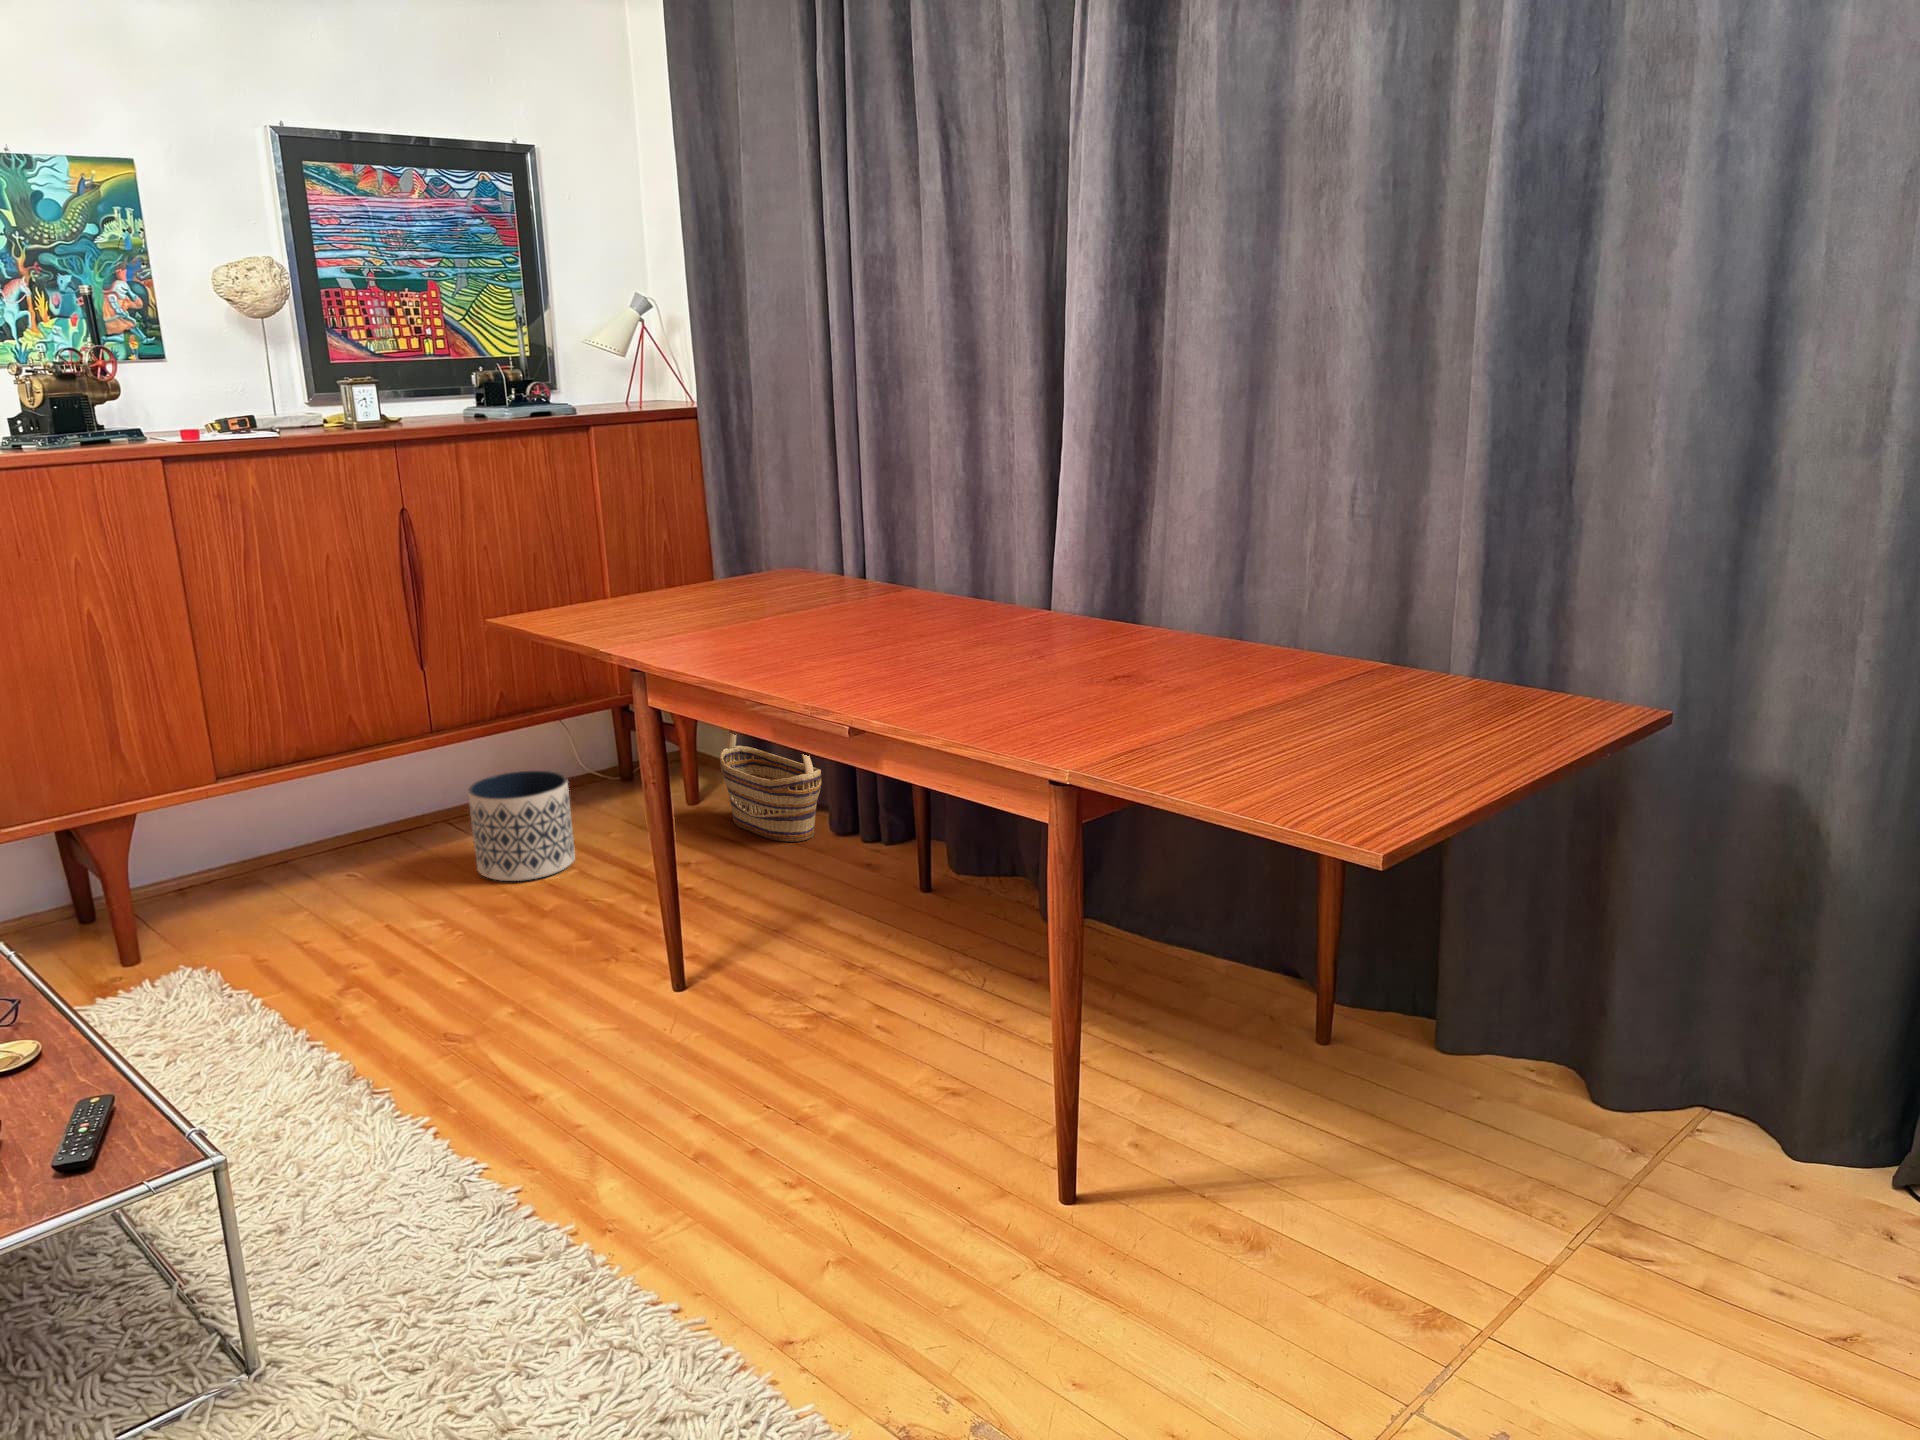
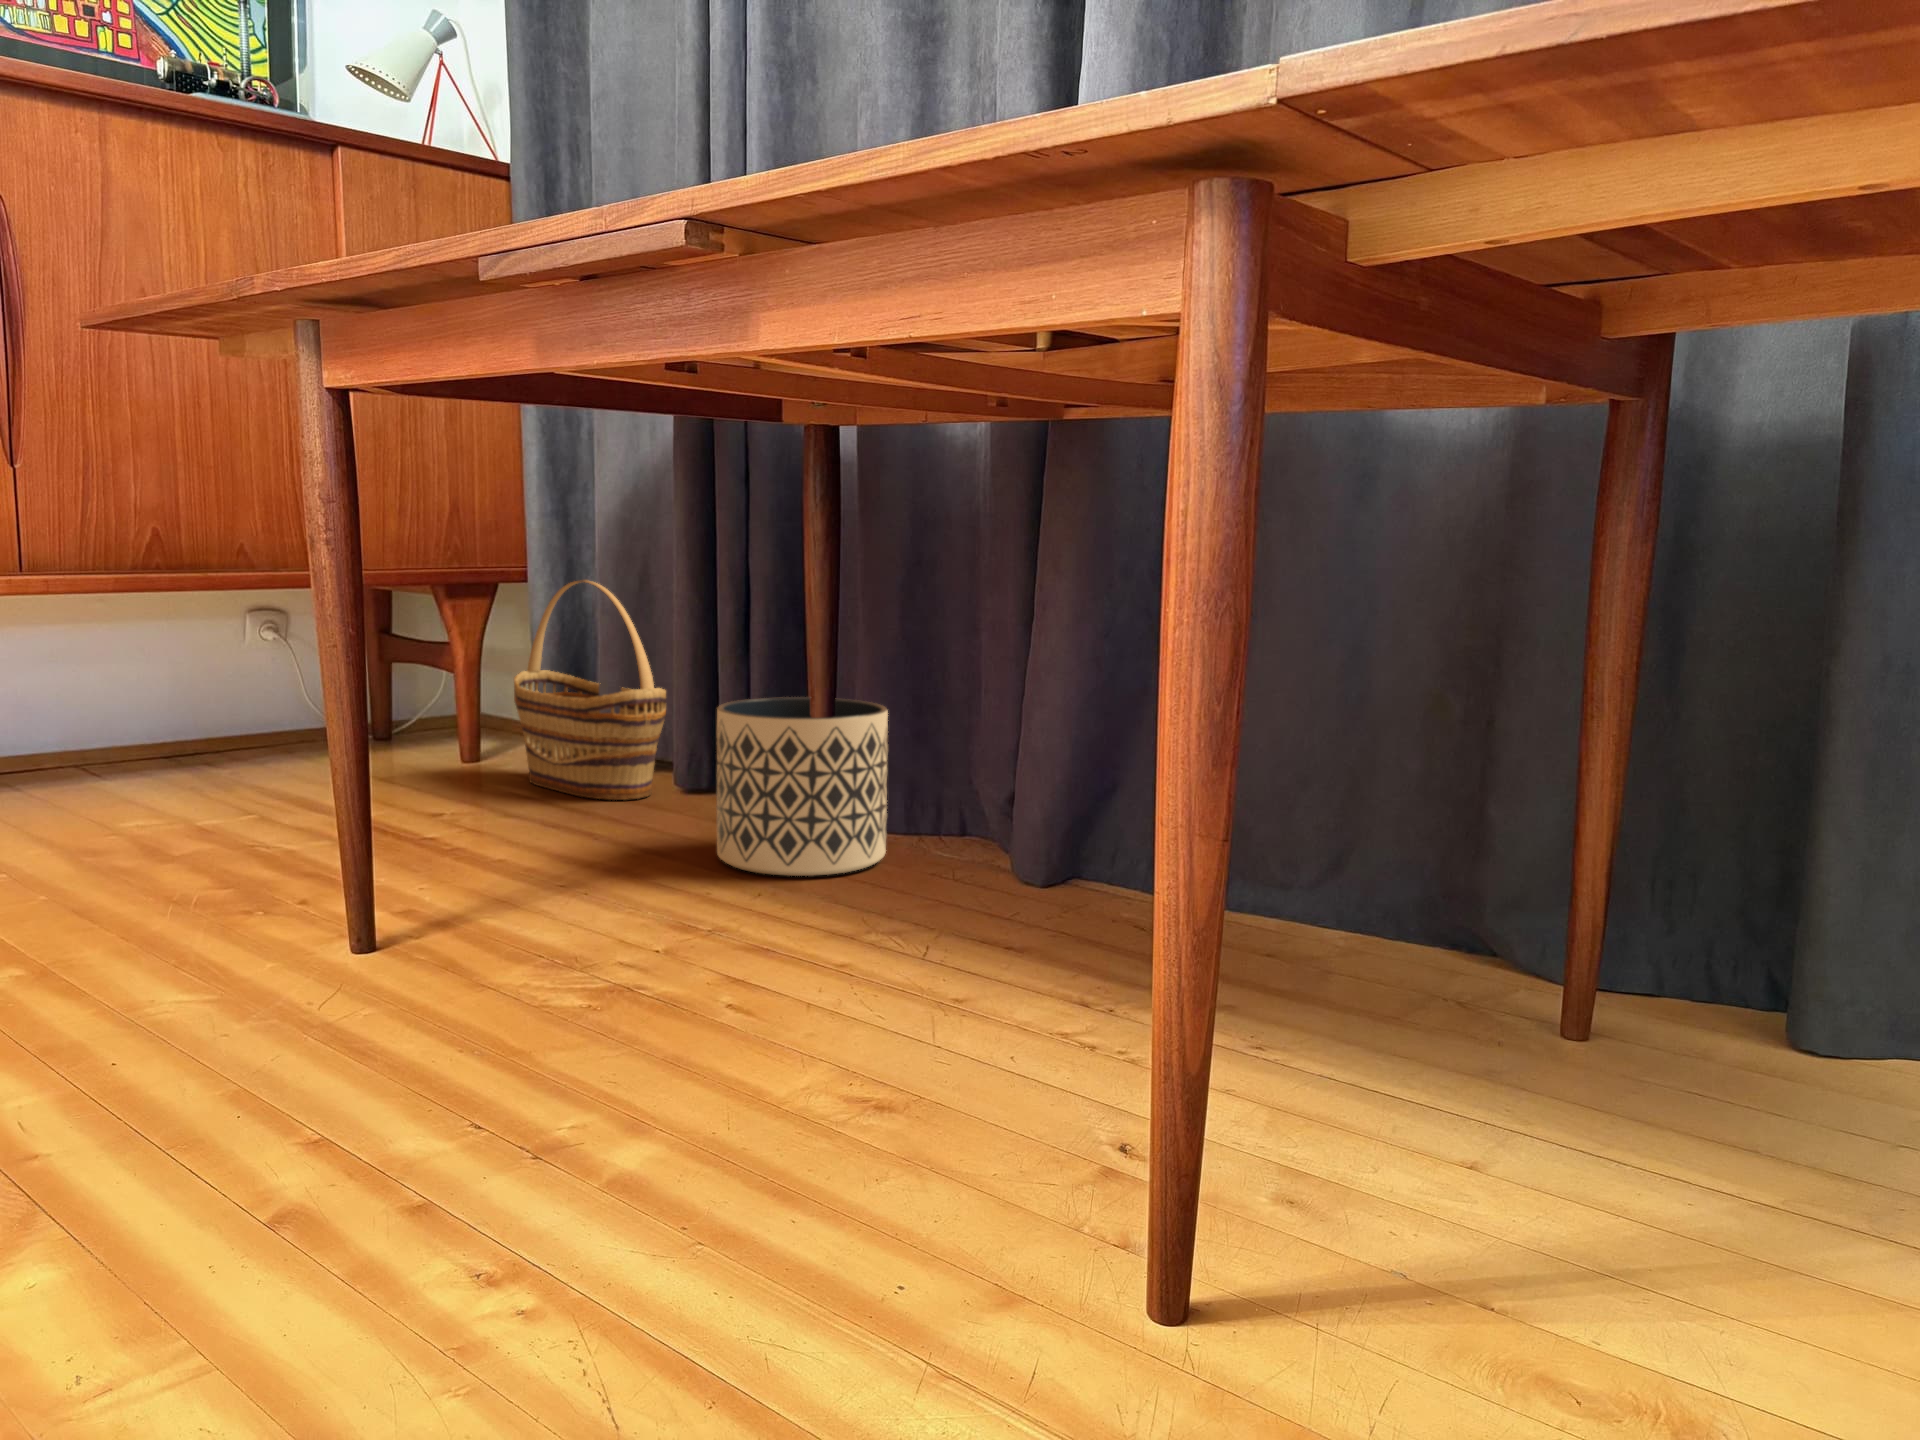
planter: present [468,771,575,881] -> present [717,697,888,876]

